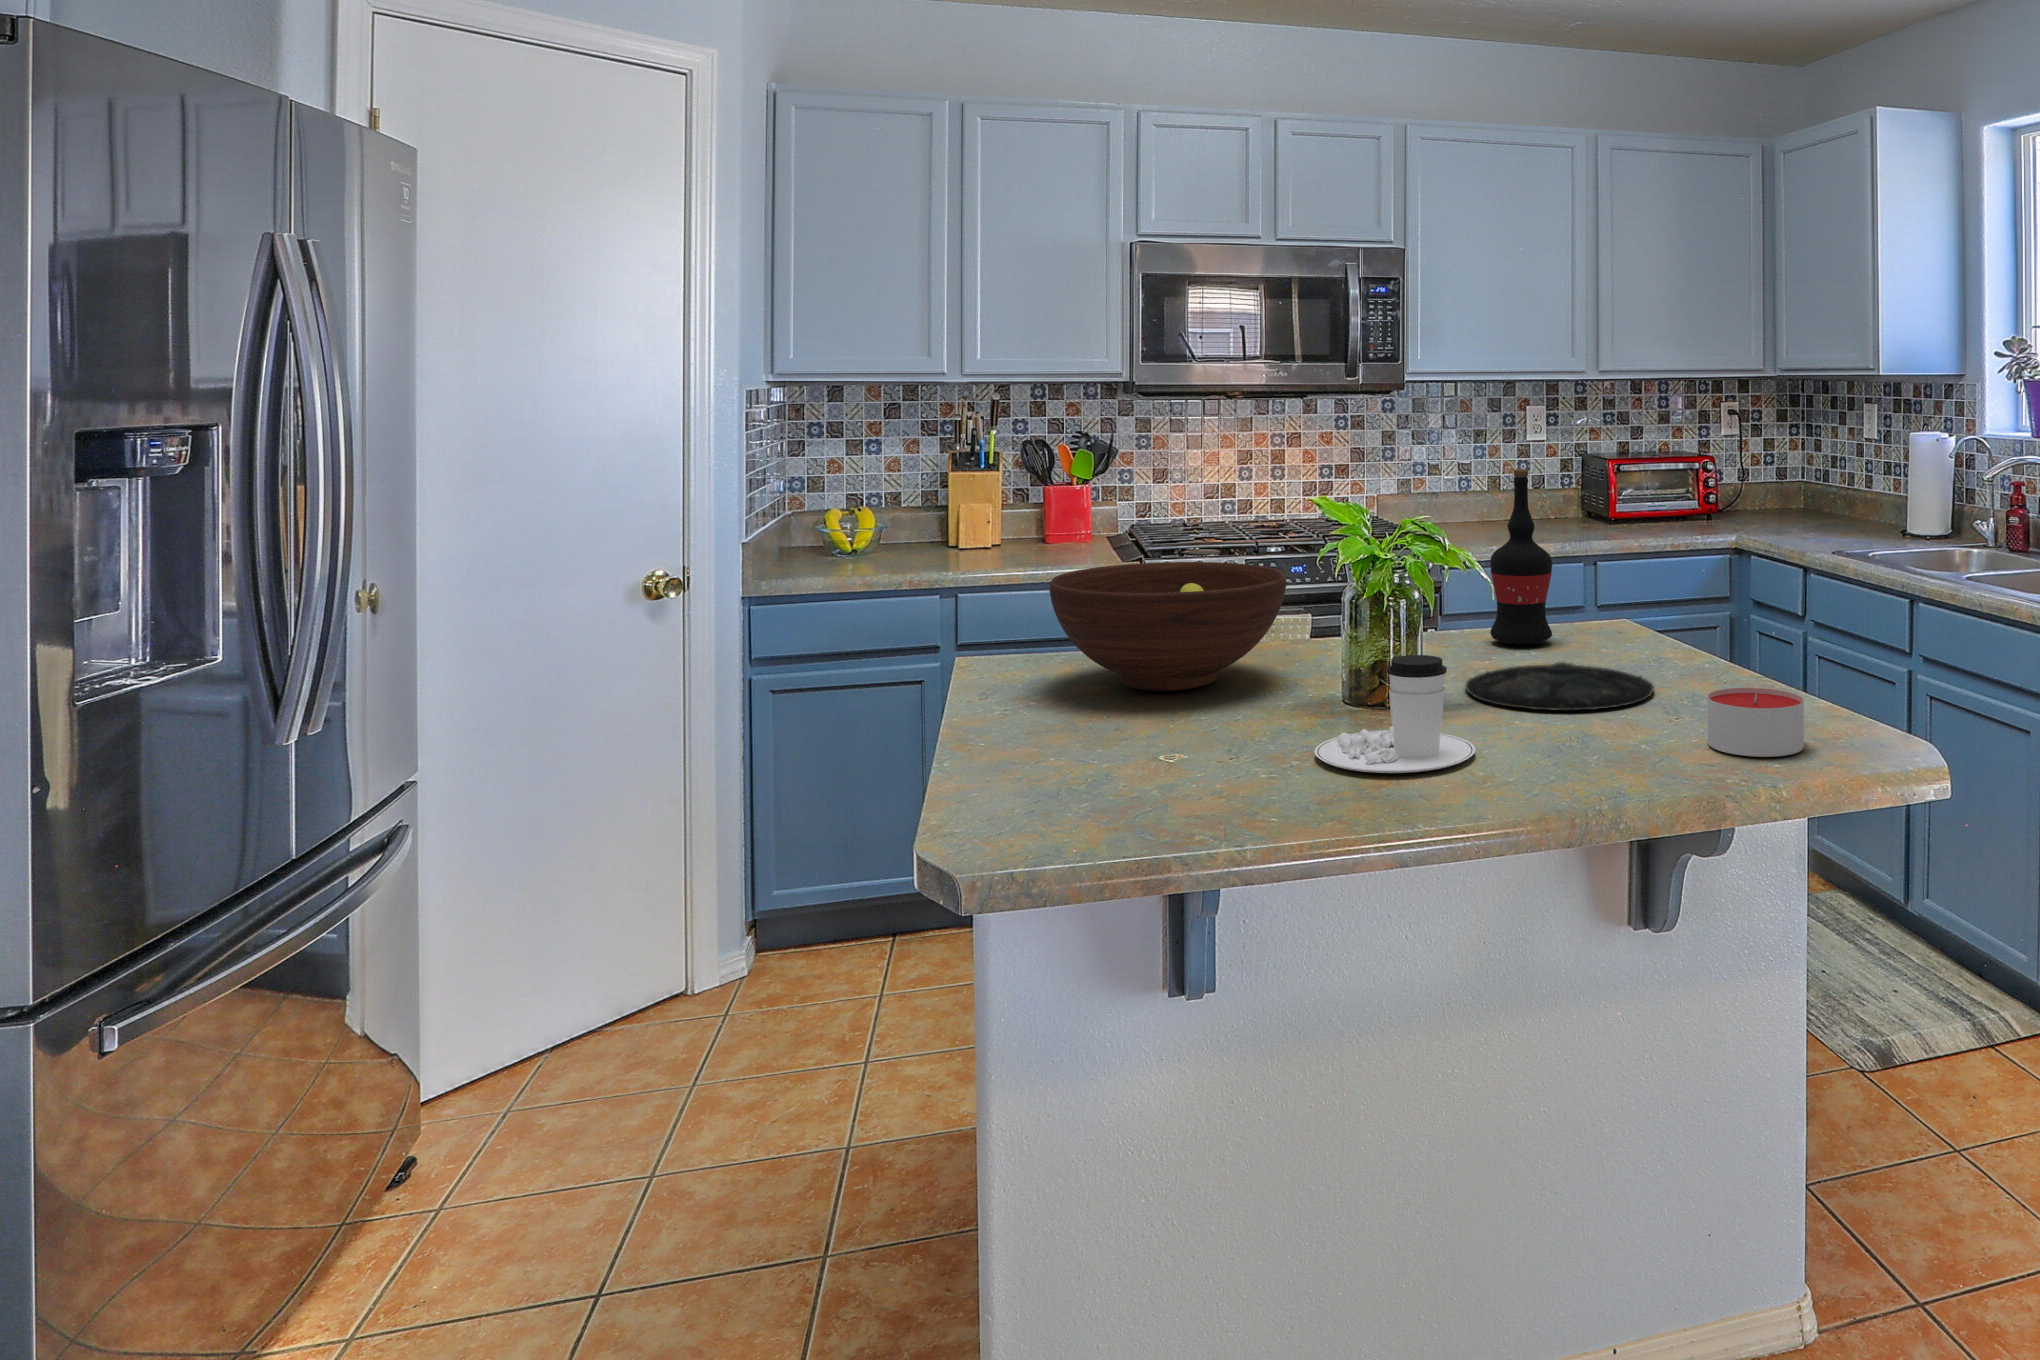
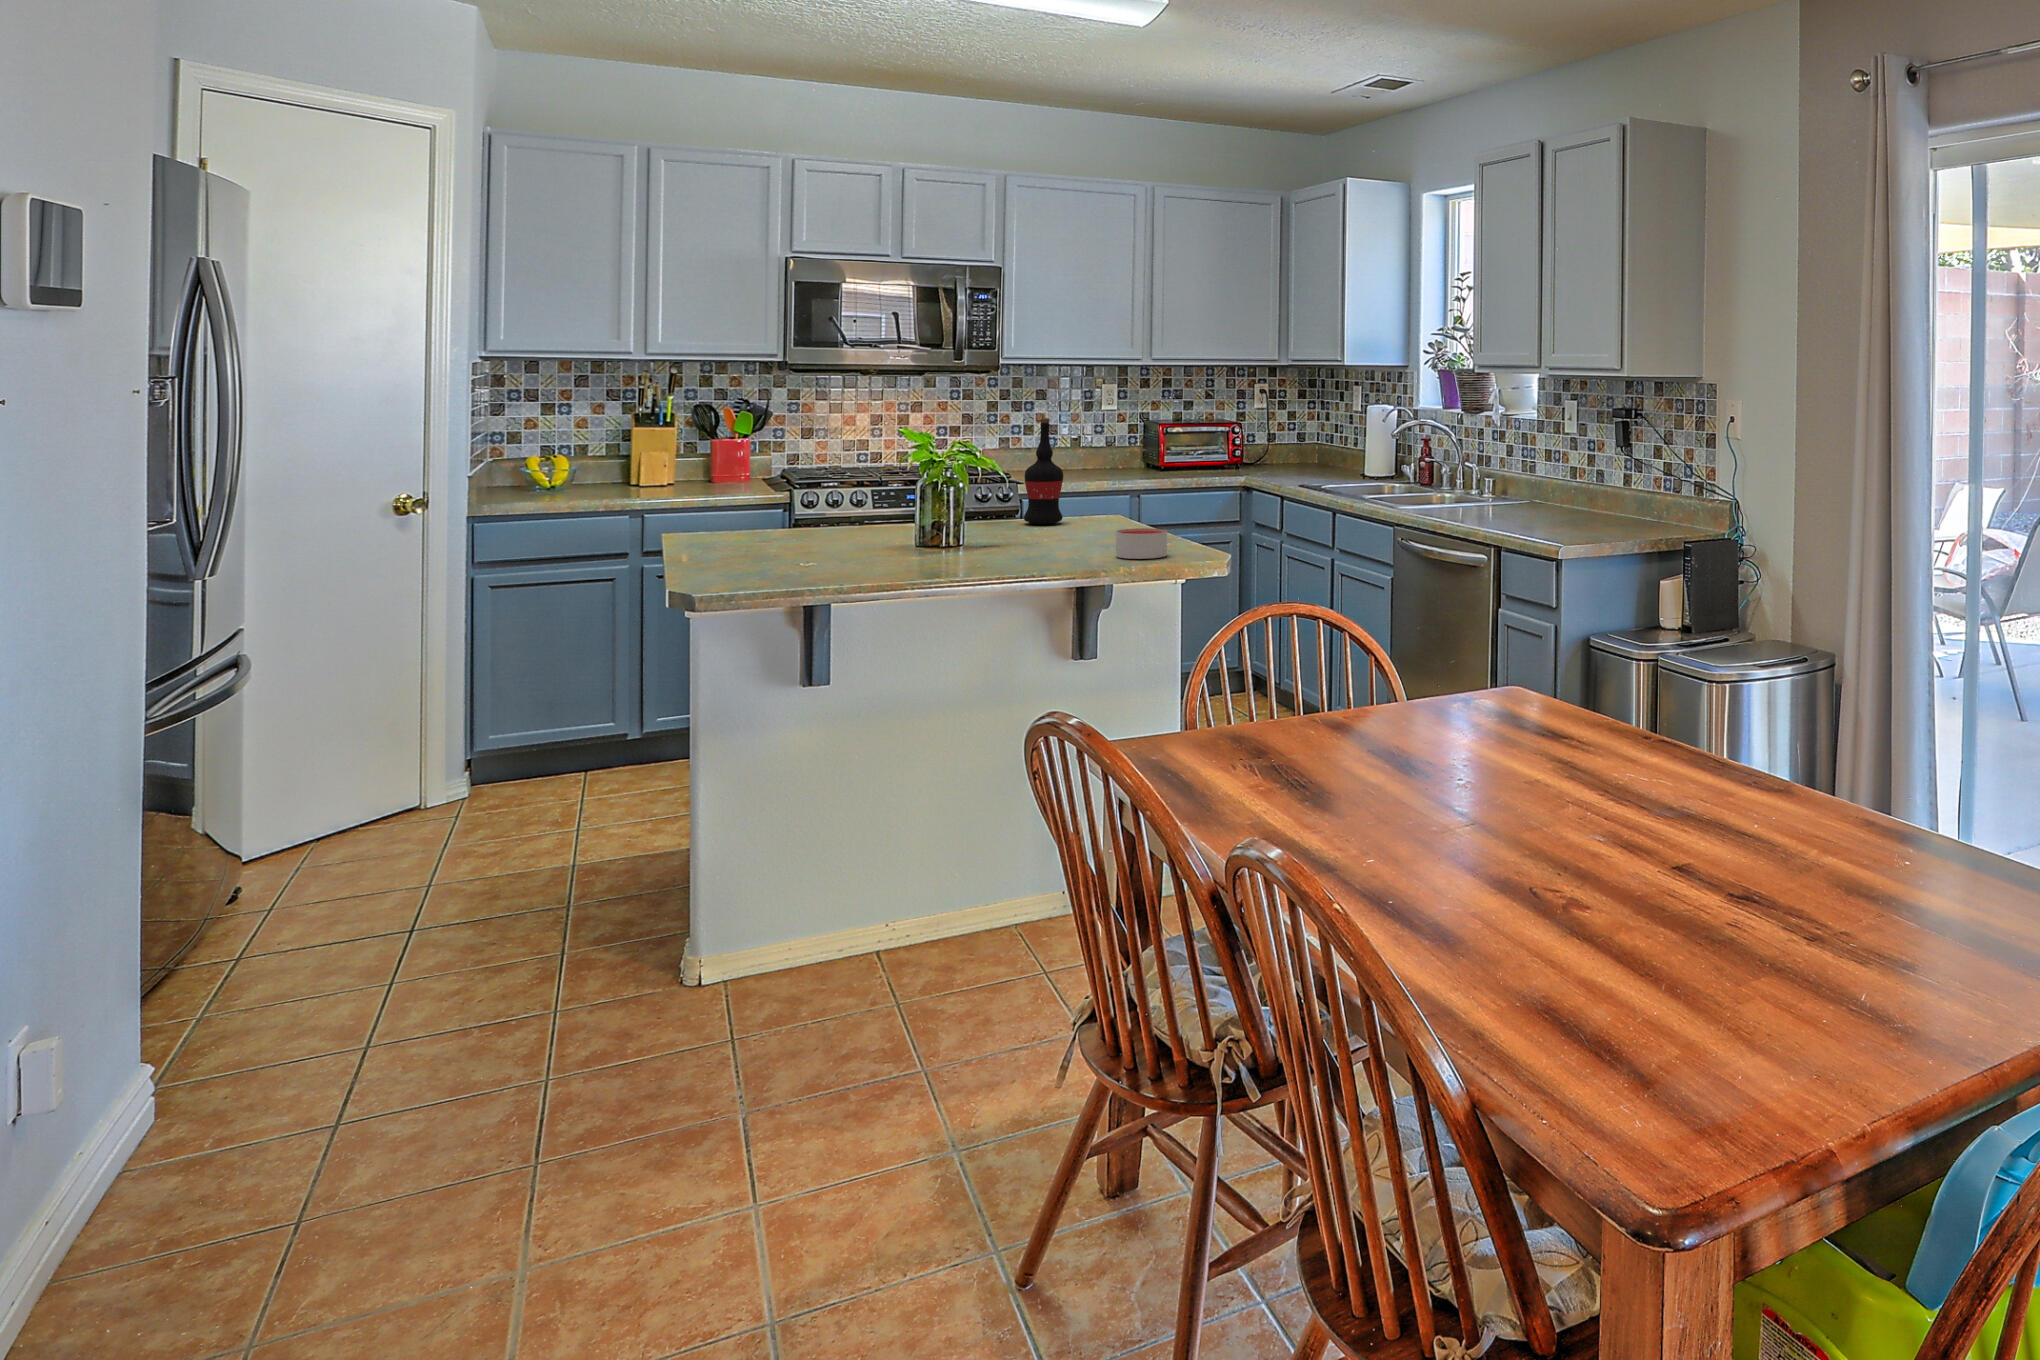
fruit bowl: present [1050,562,1286,691] -> none [733,472,886,543]
coffee cup: present [1315,655,1475,773] -> none [893,509,985,566]
plate: present [1465,662,1654,711] -> none [994,525,1106,547]

